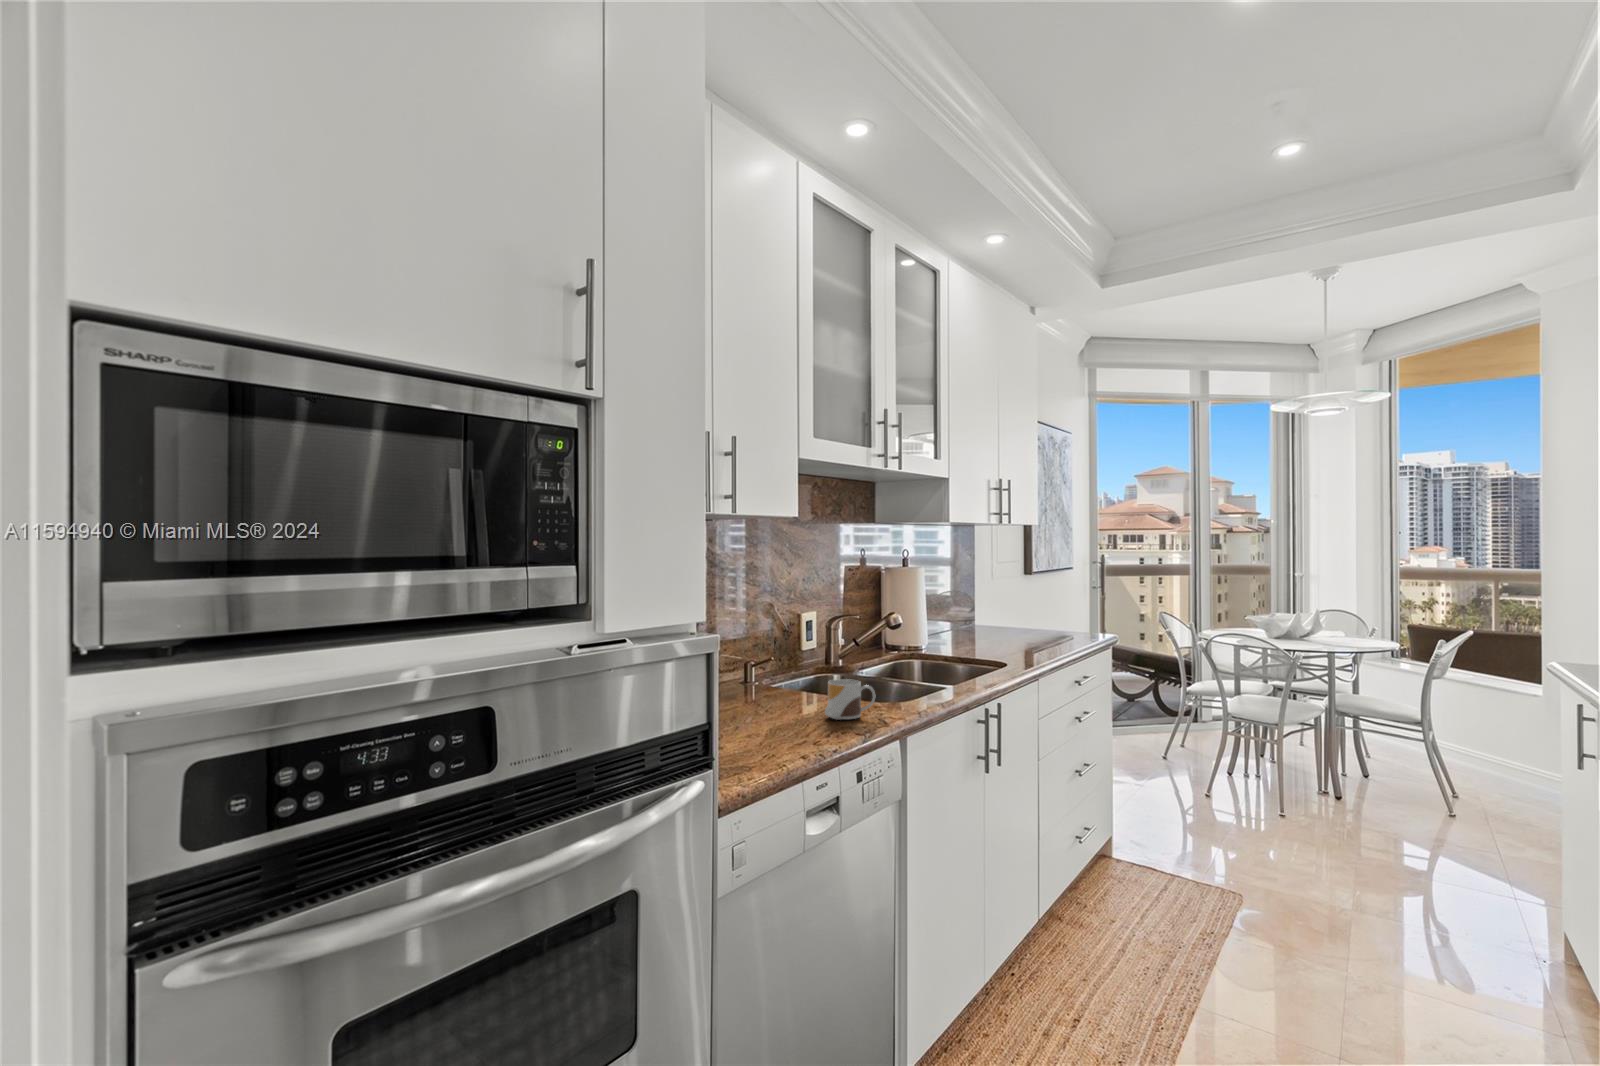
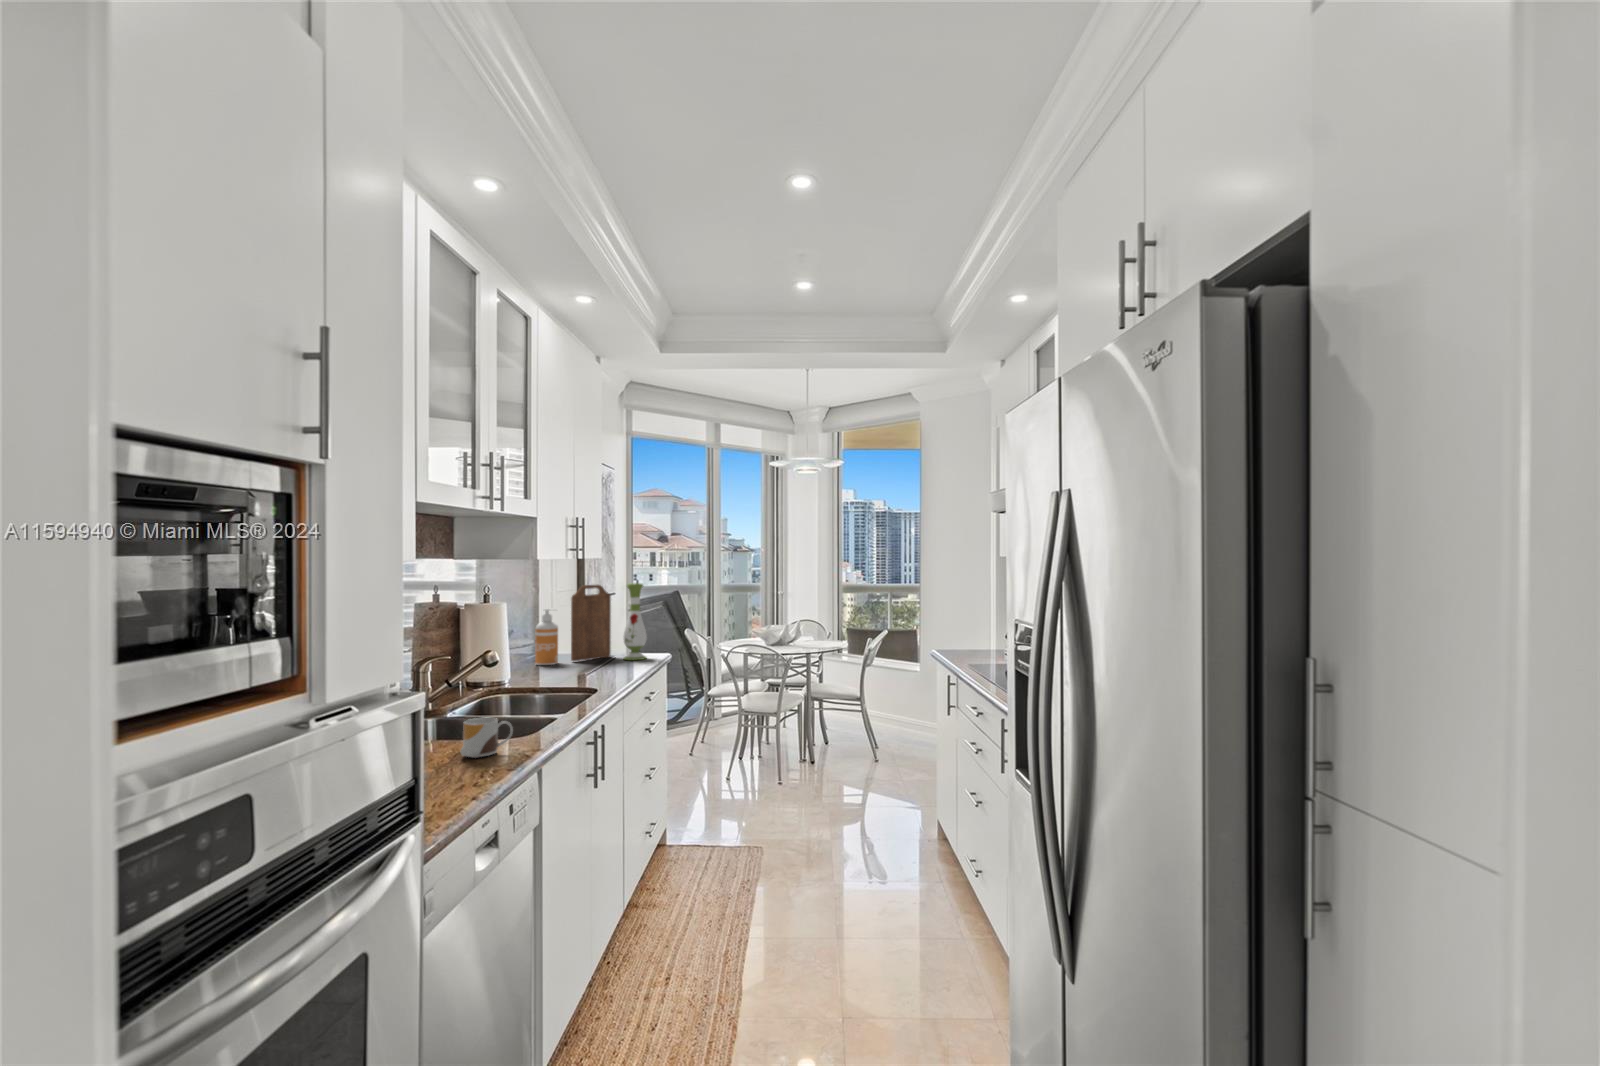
vase: none [1055,552,1084,640] -> present [624,583,647,660]
cutting board: none [998,553,1044,636] -> present [571,585,611,661]
soap dispenser: none [961,578,985,638] -> present [535,609,558,665]

